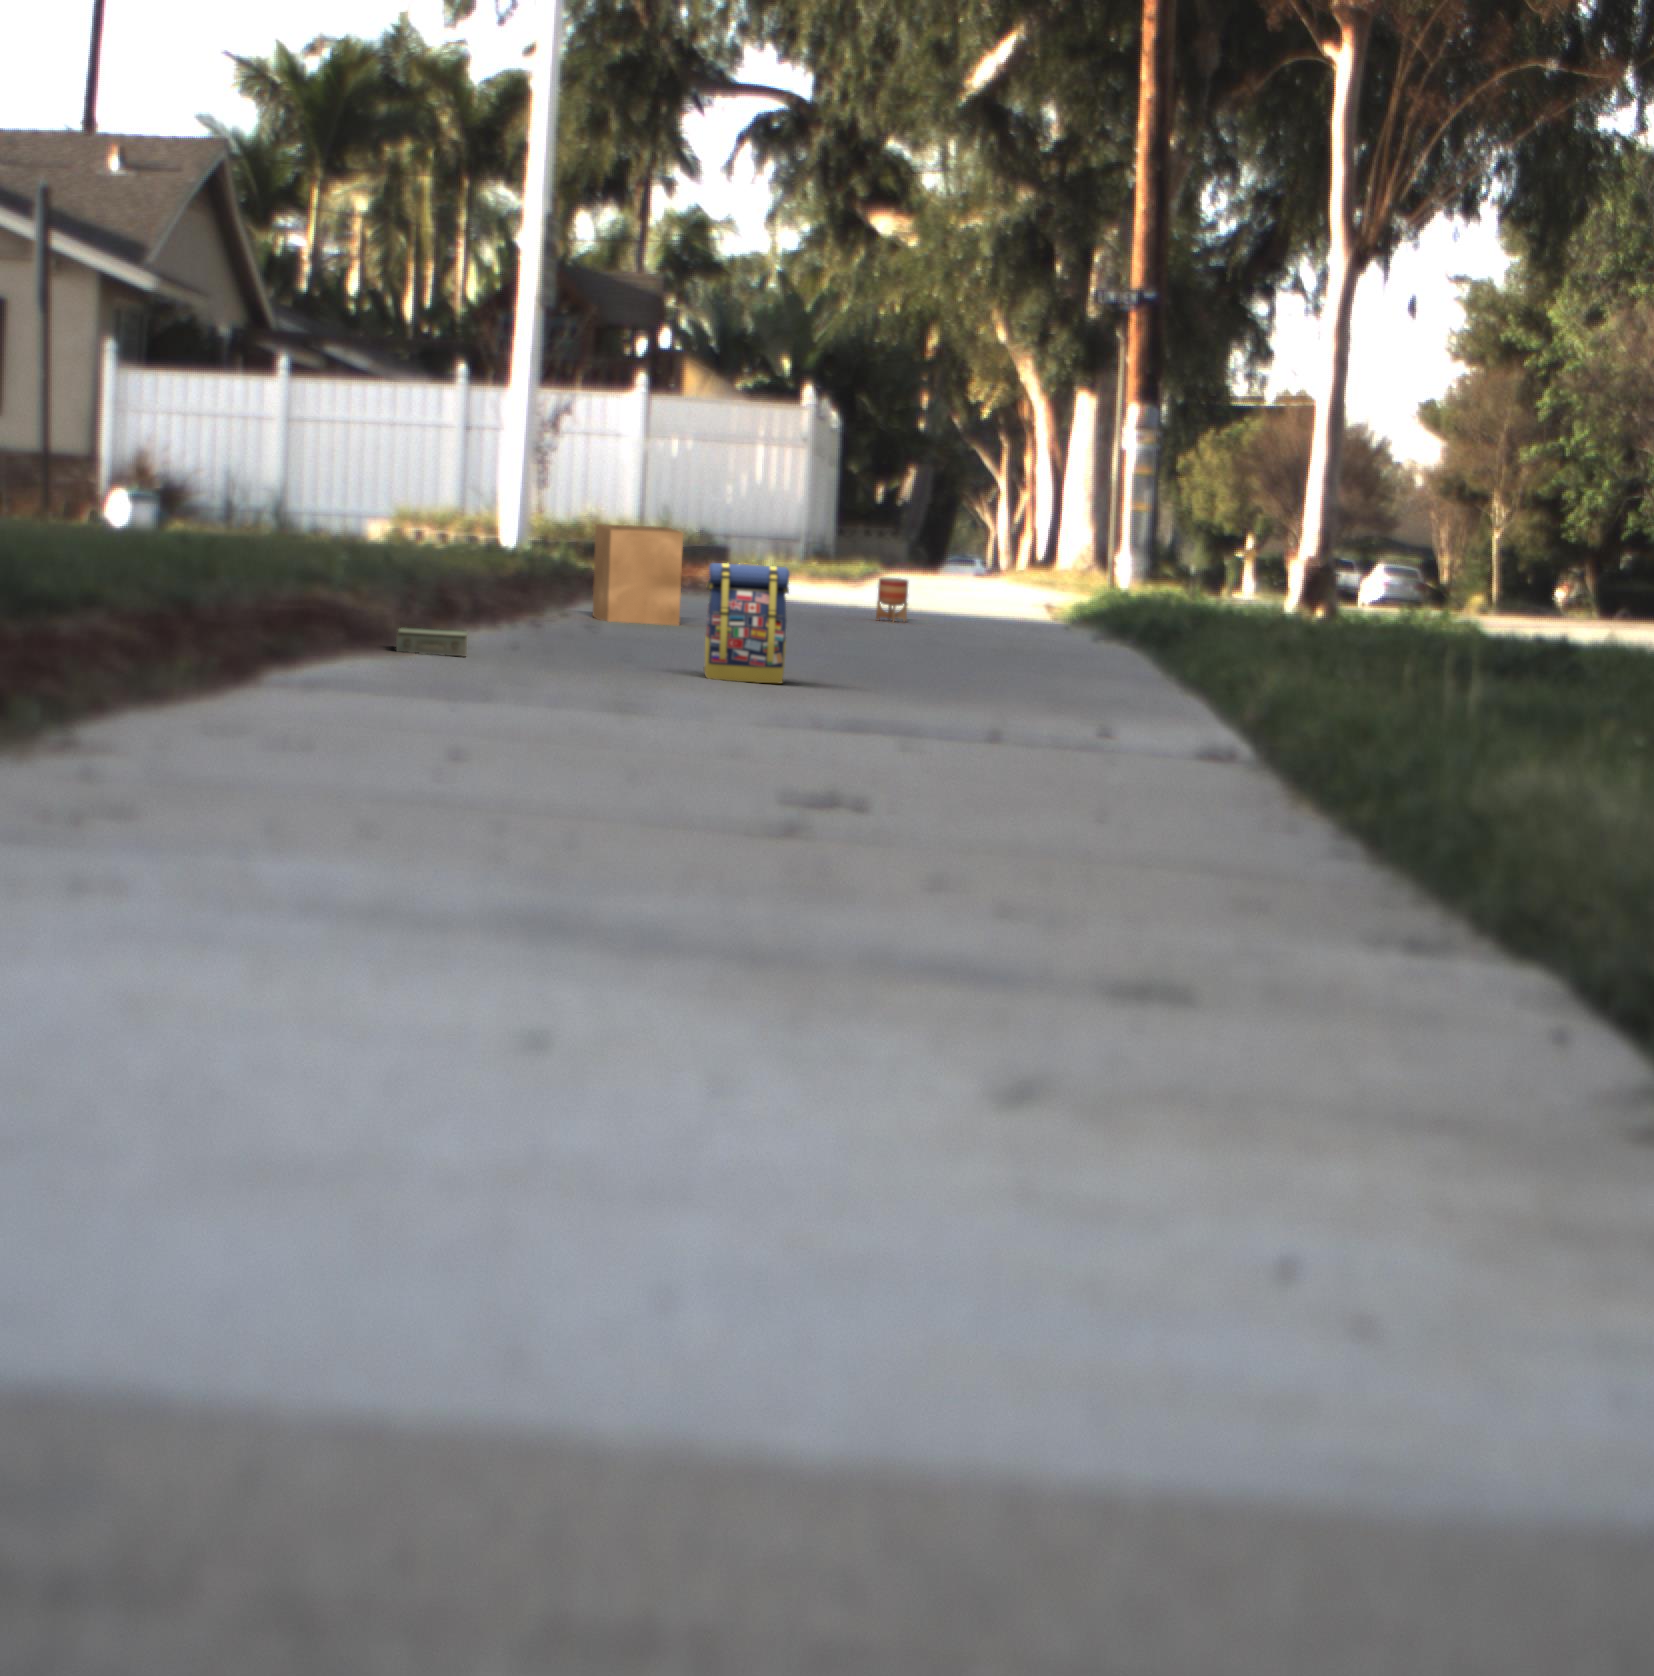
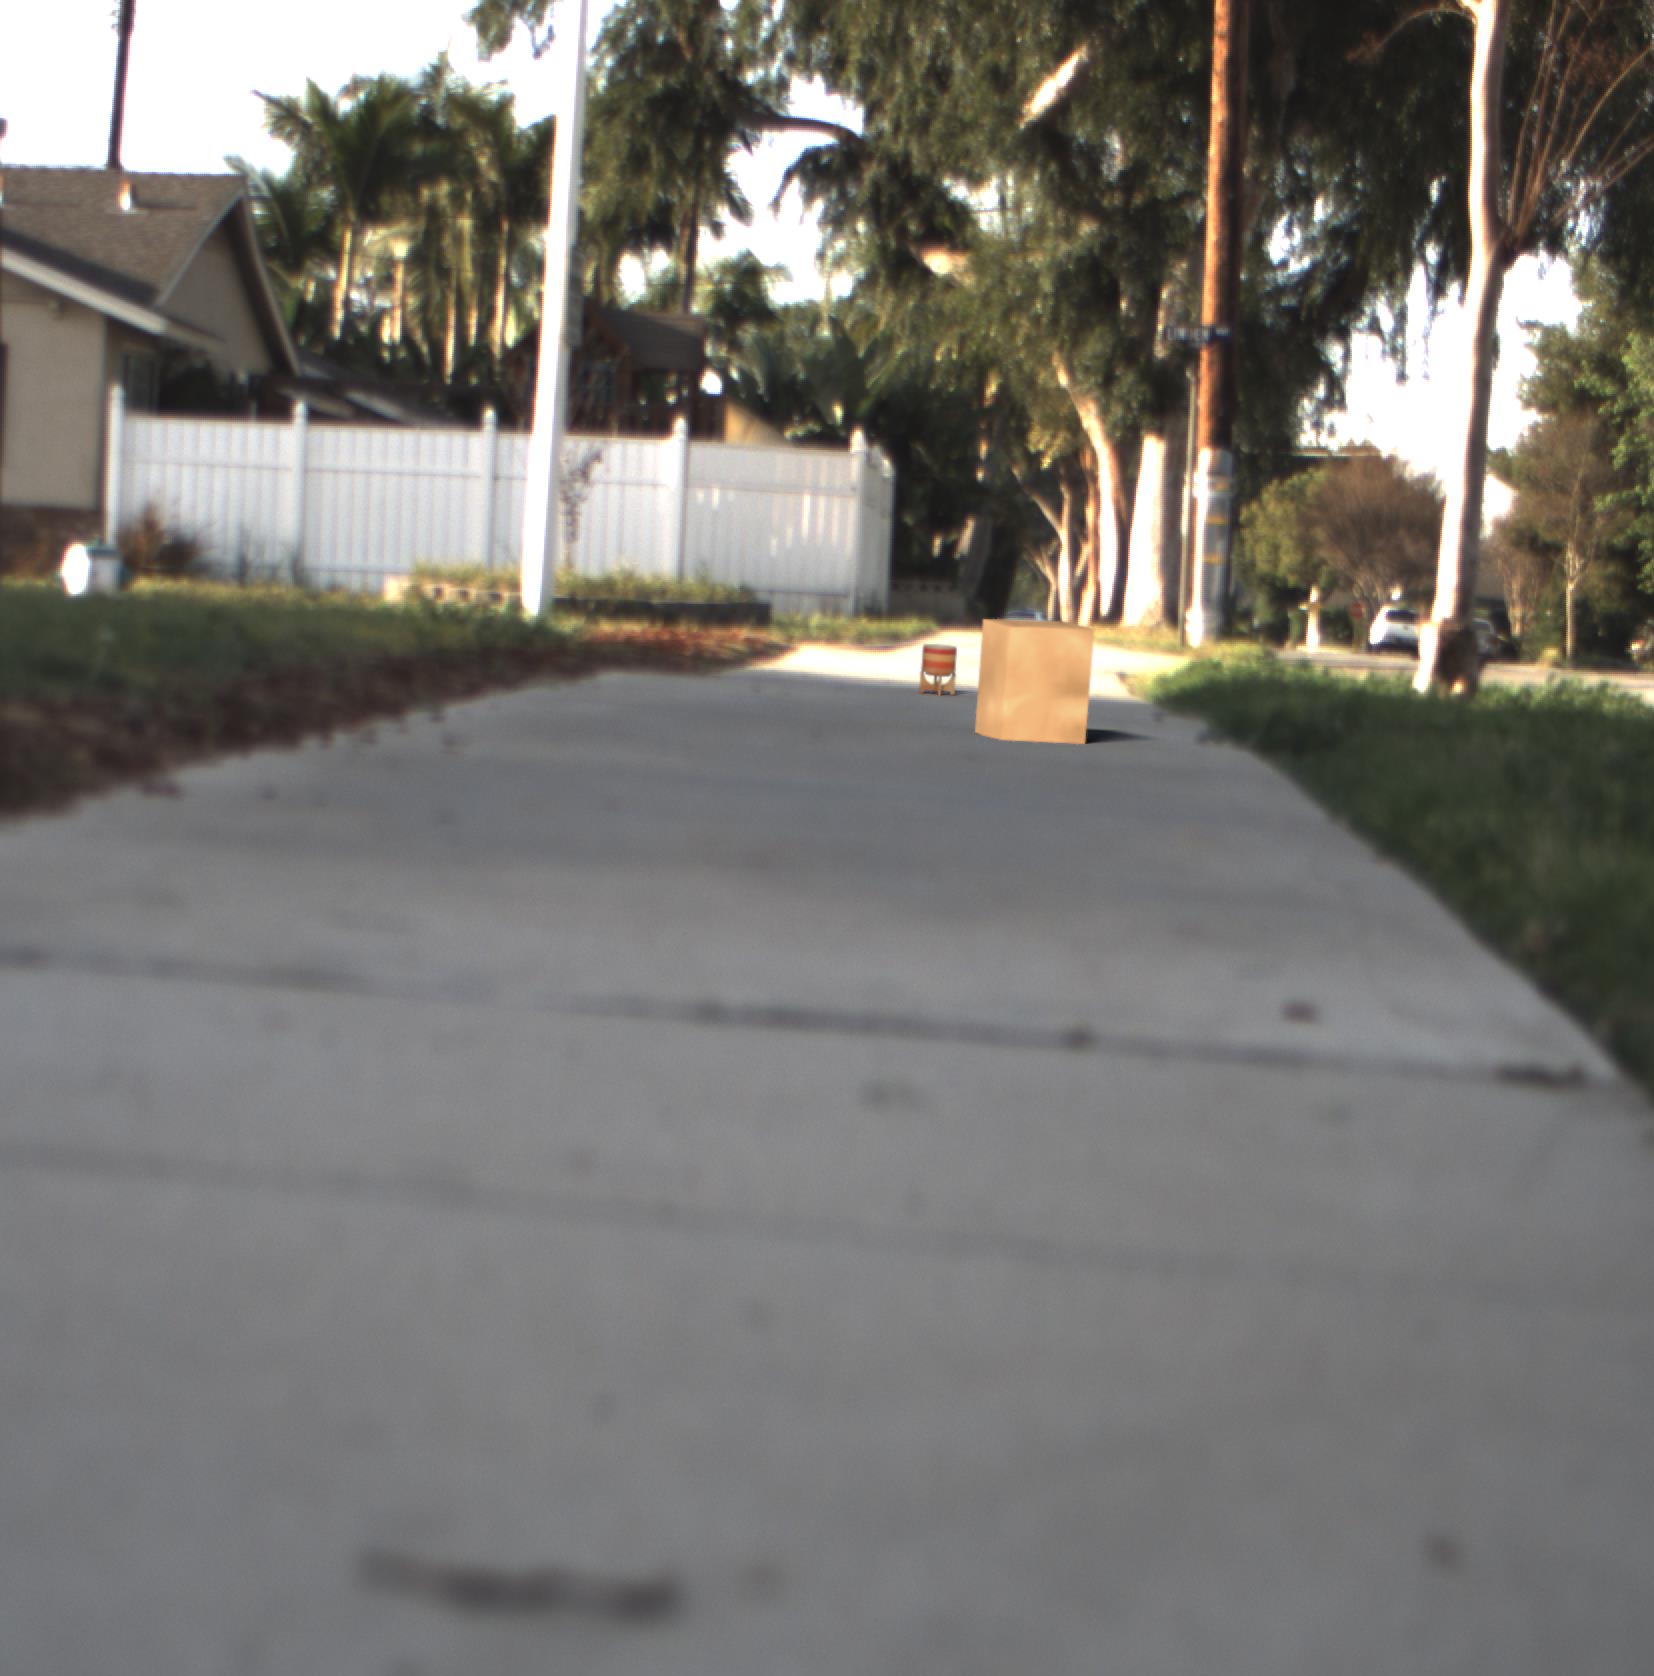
cardboard box: present [593,524,683,625] -> present [975,619,1094,744]
backpack: present [704,563,790,683] -> none [680,643,793,801]
toolbox: present [396,627,468,656] -> none [273,728,373,768]

